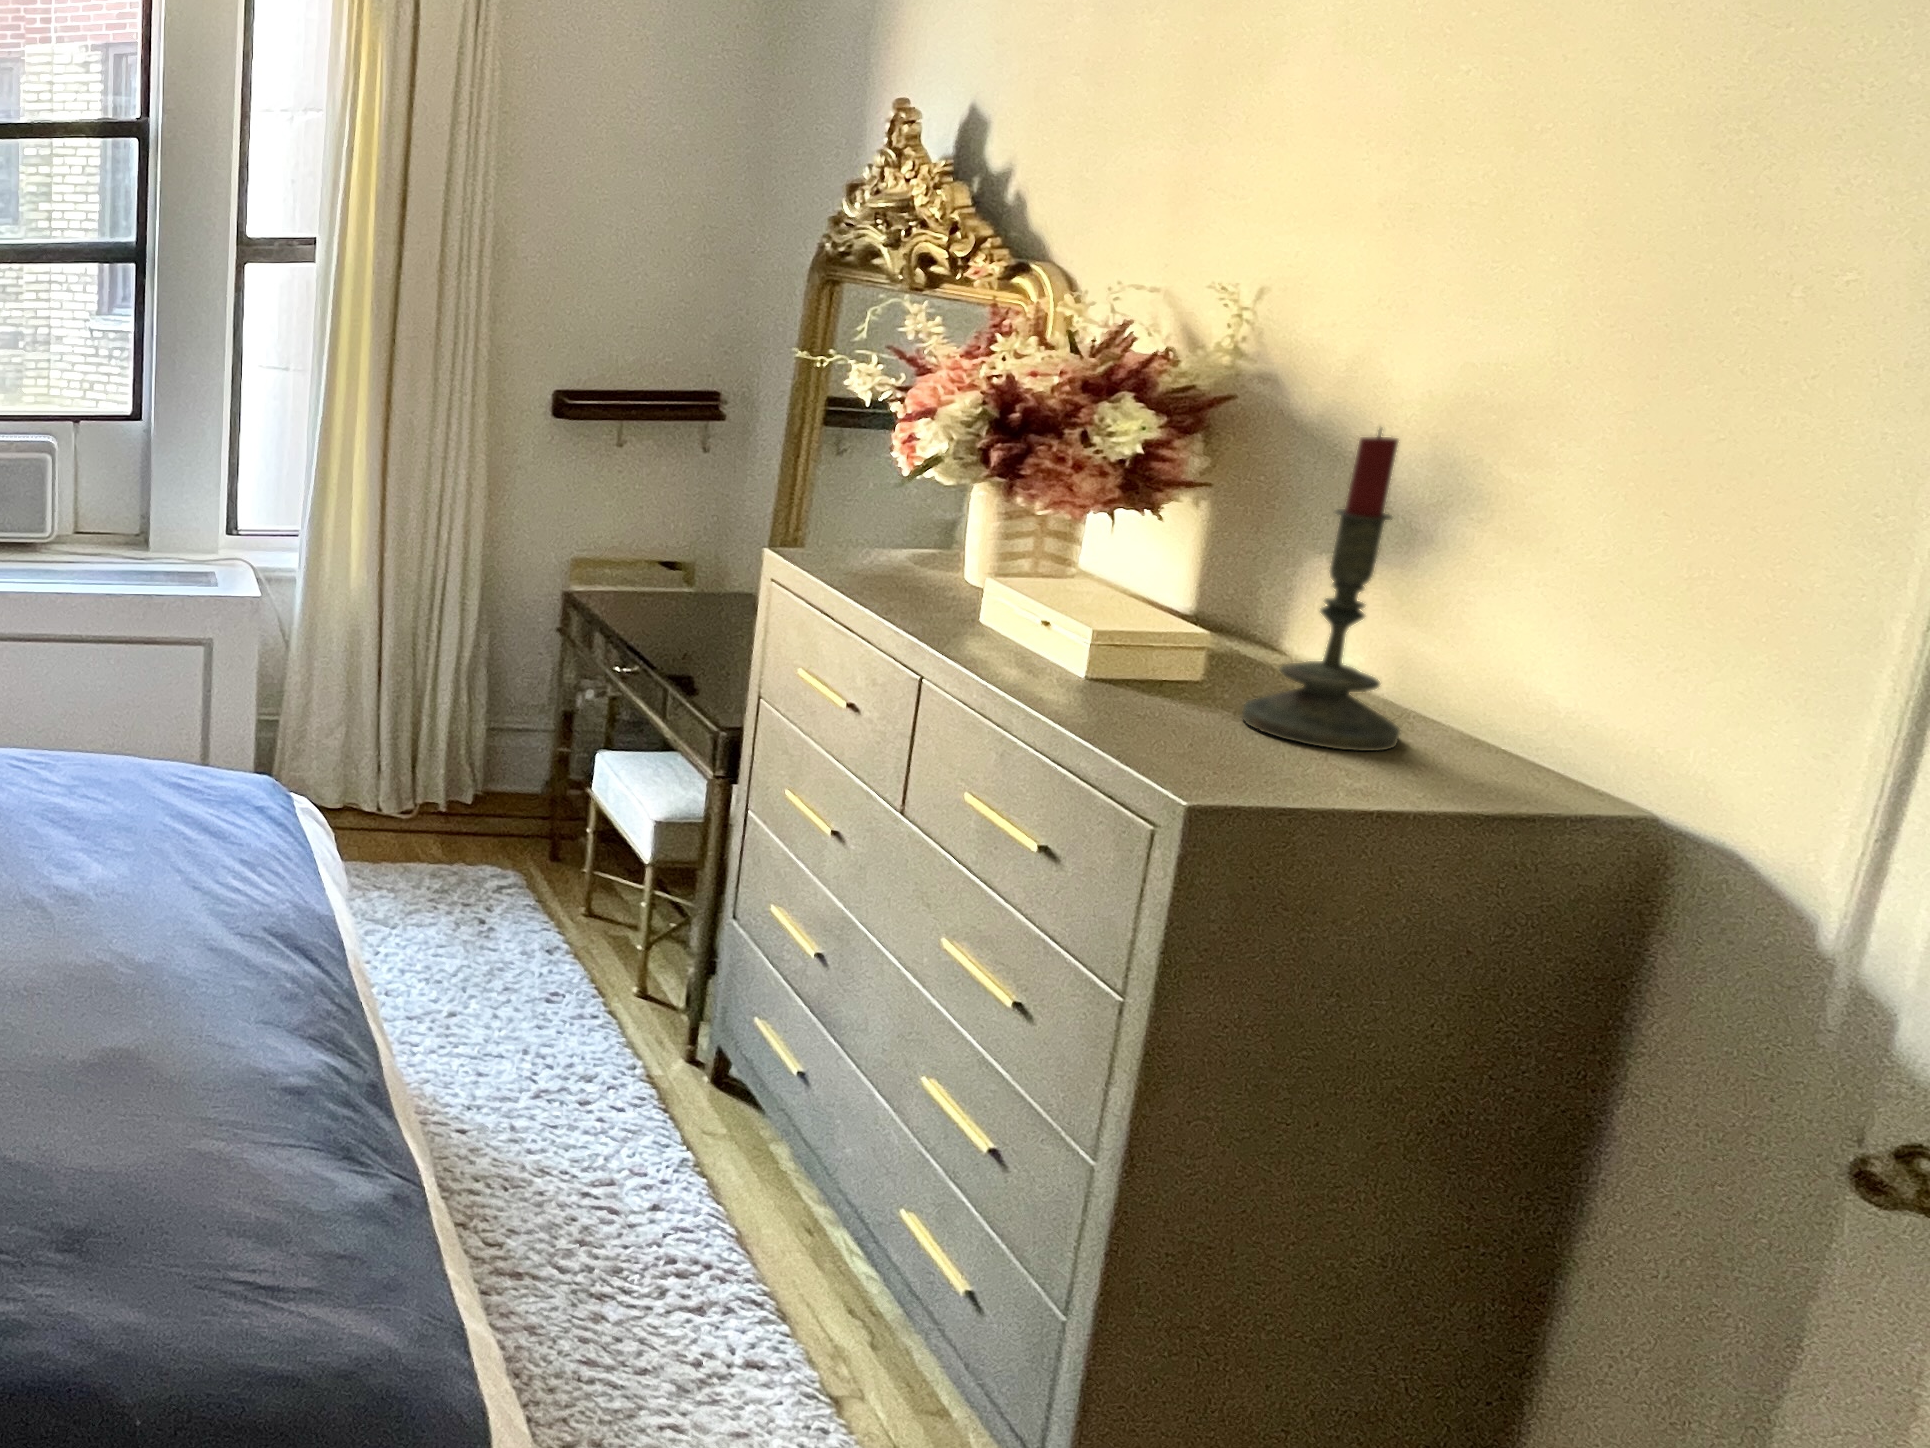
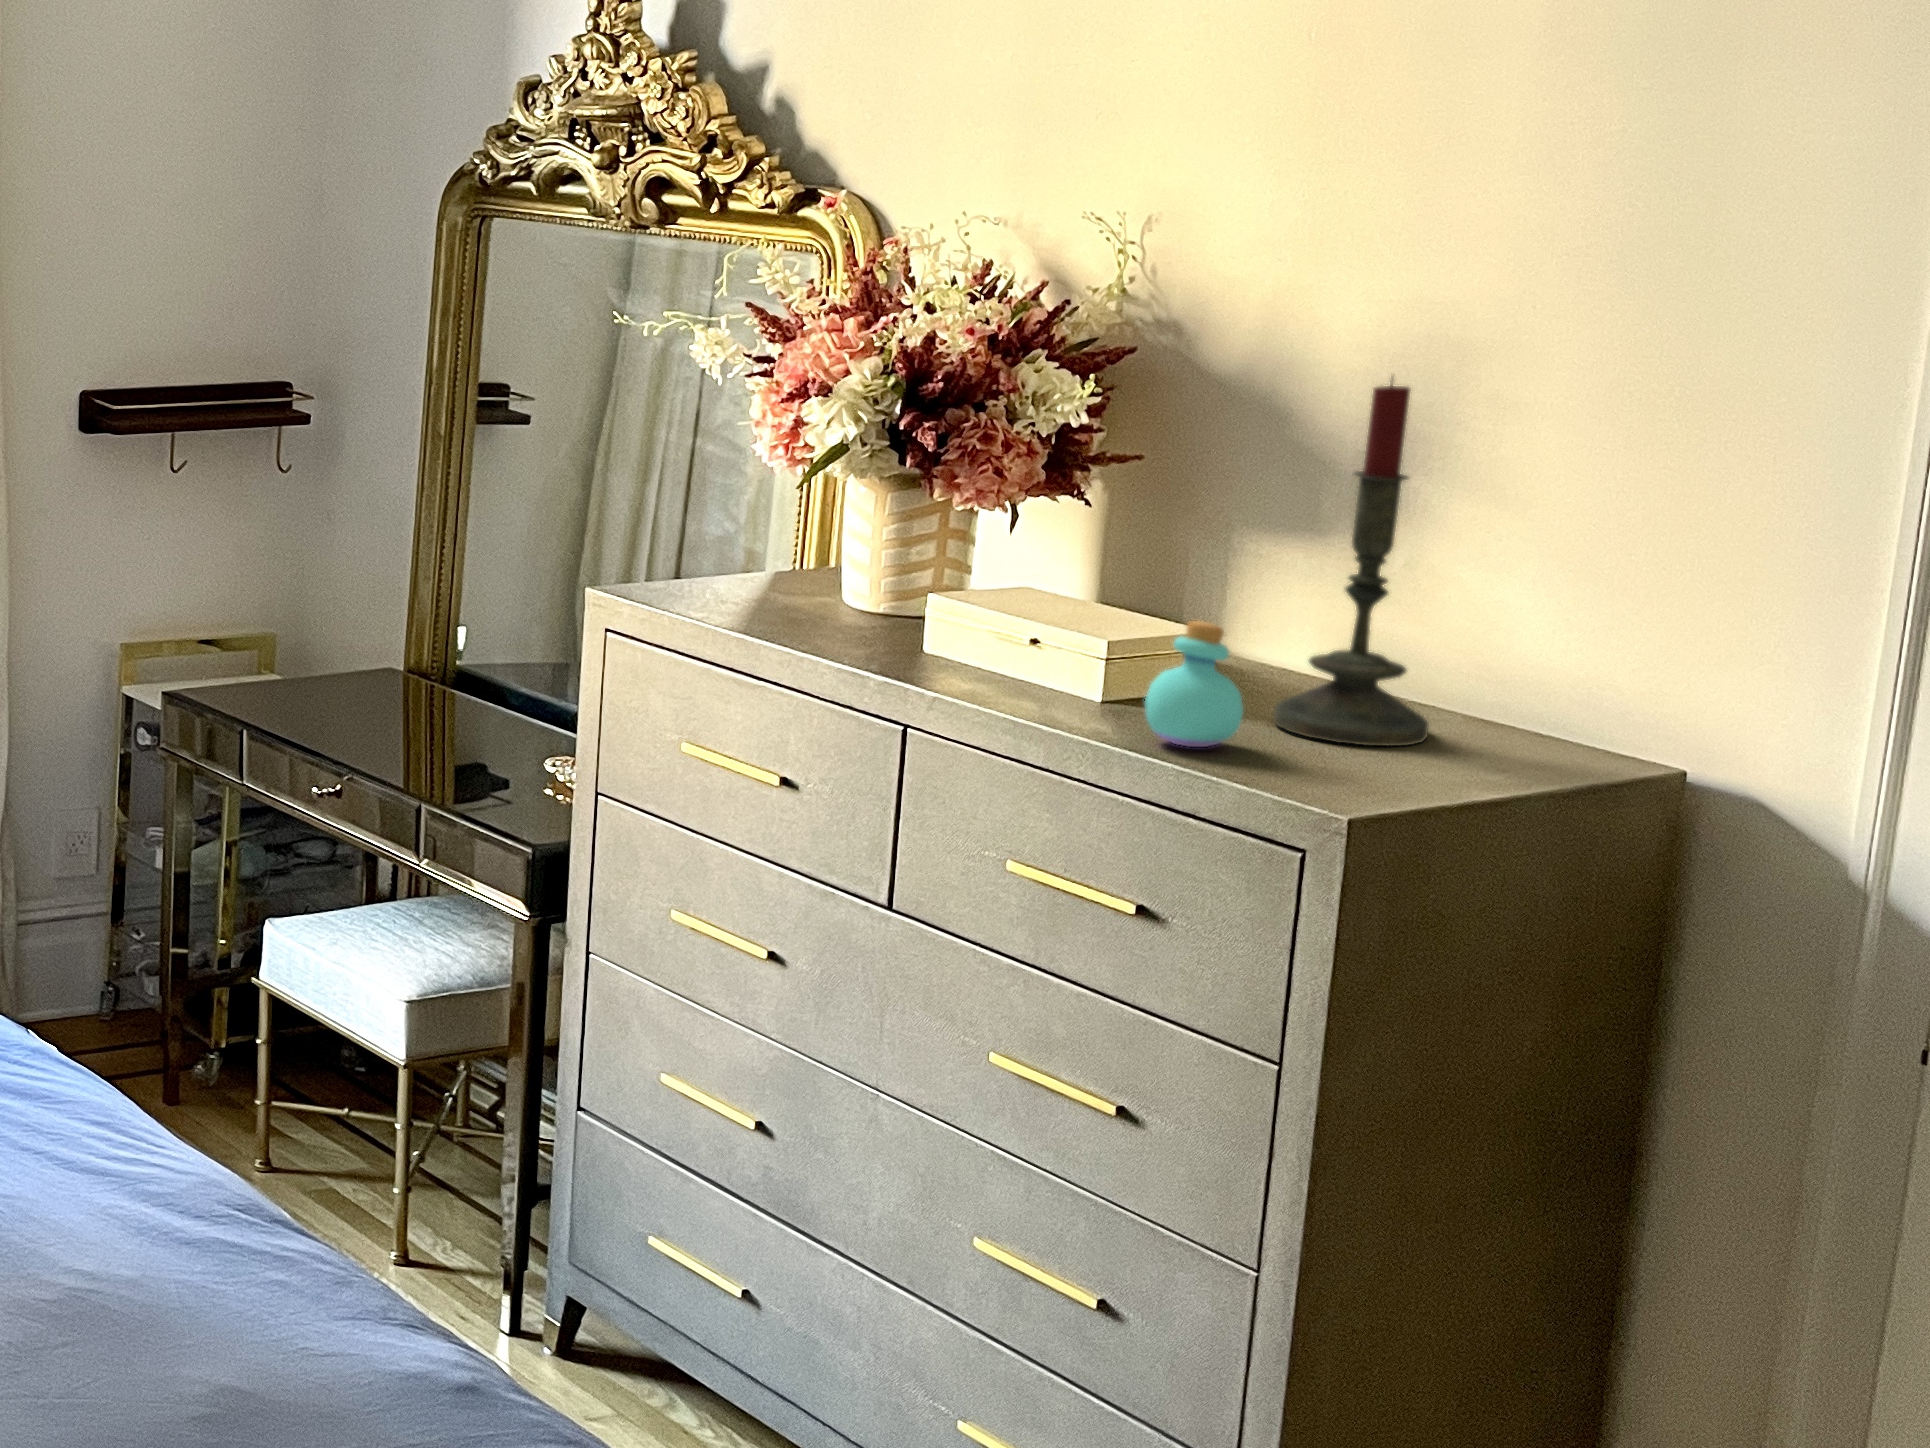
perfume bottle: none [1083,620,1179,725] -> present [1145,621,1243,747]

